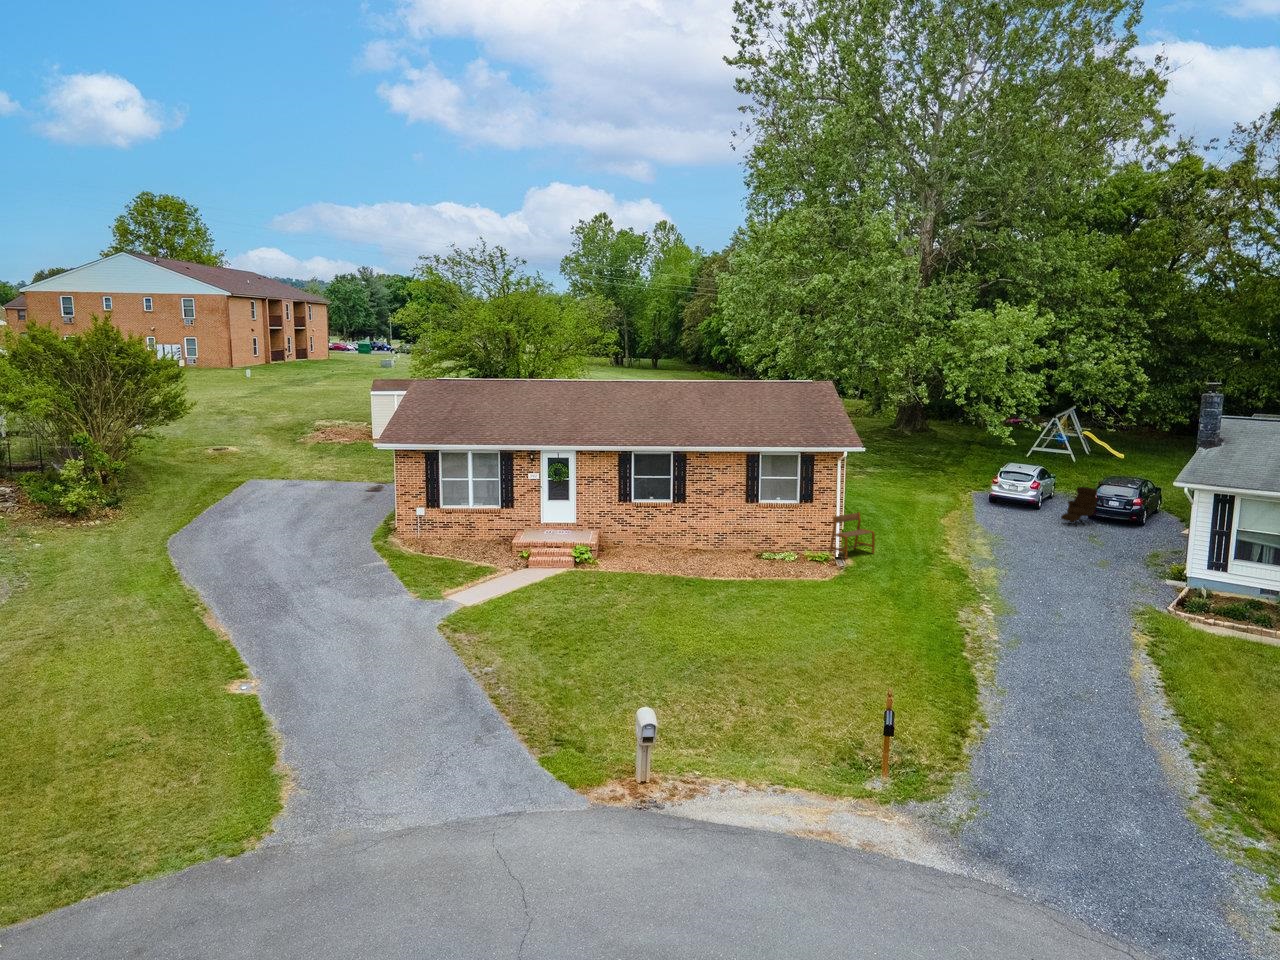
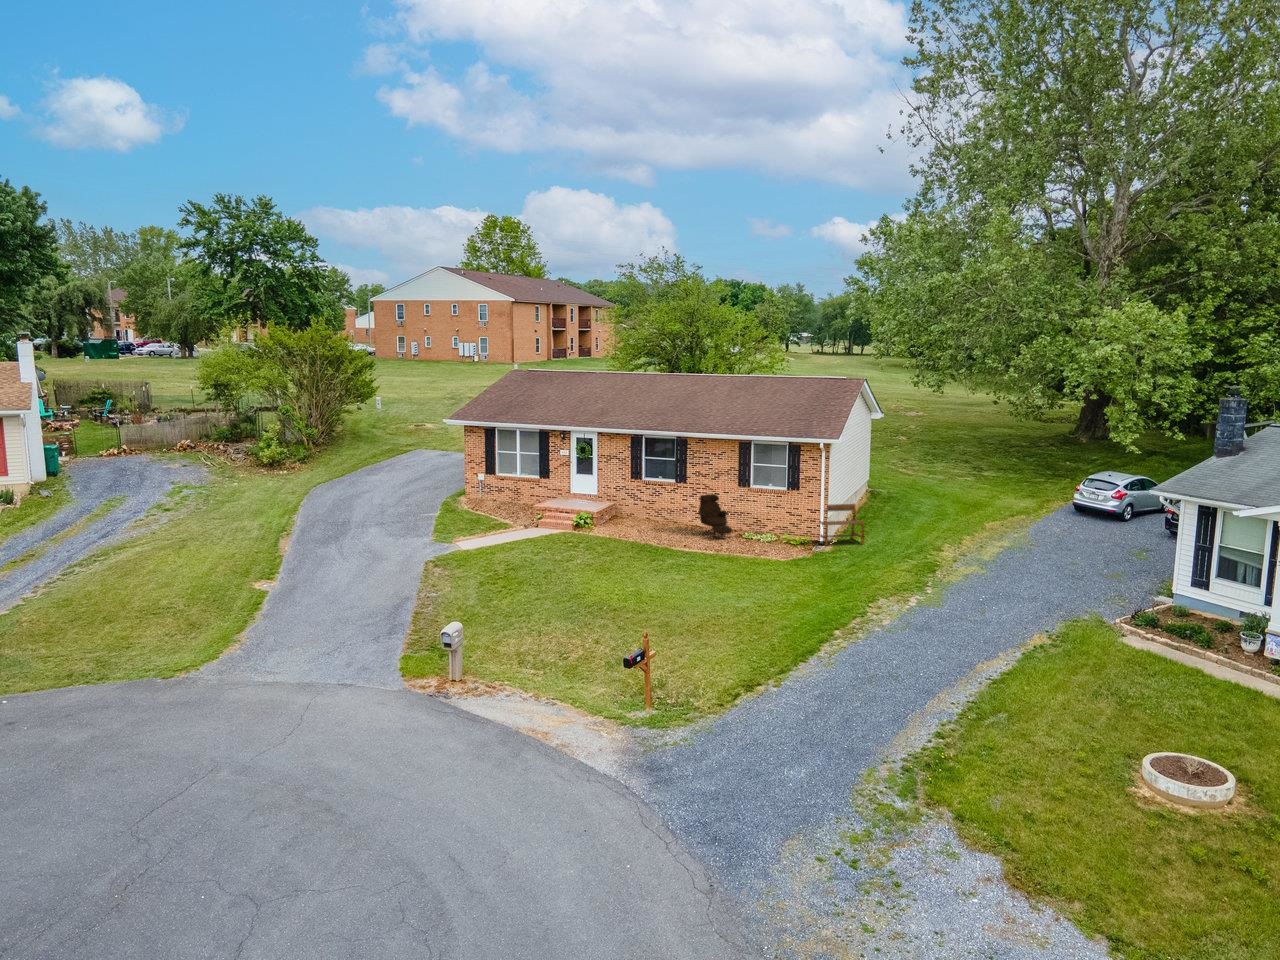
lounge chair: present [1061,487,1097,526] -> present [698,494,732,537]

